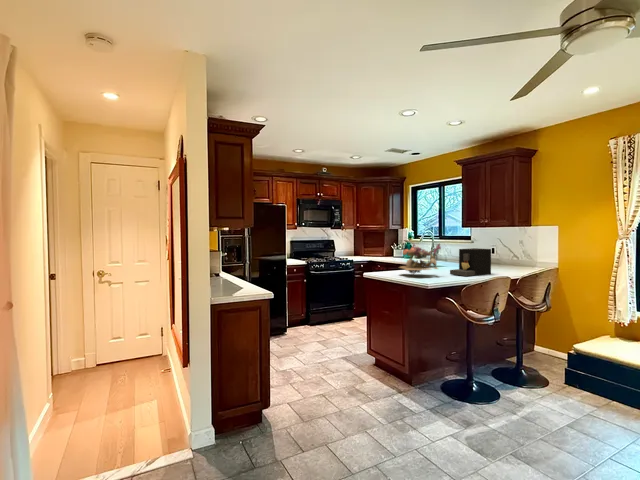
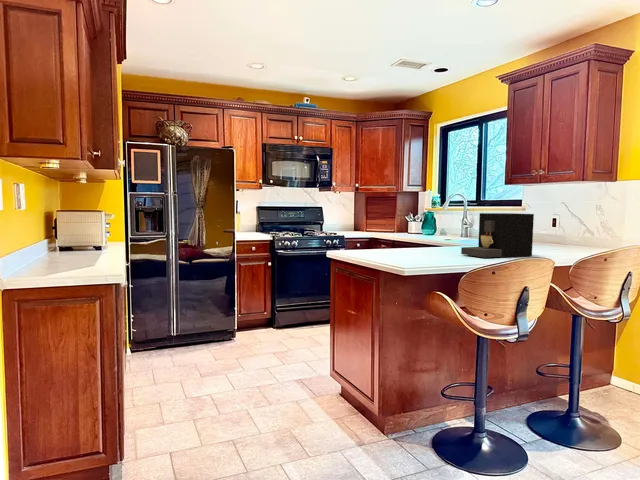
flower arrangement: present [400,244,441,274] -> none [374,201,444,254]

